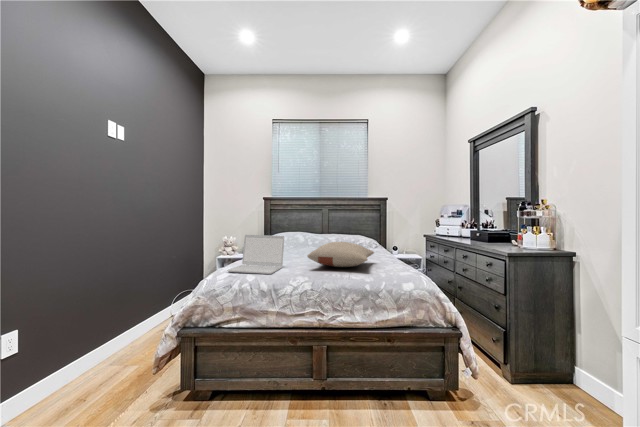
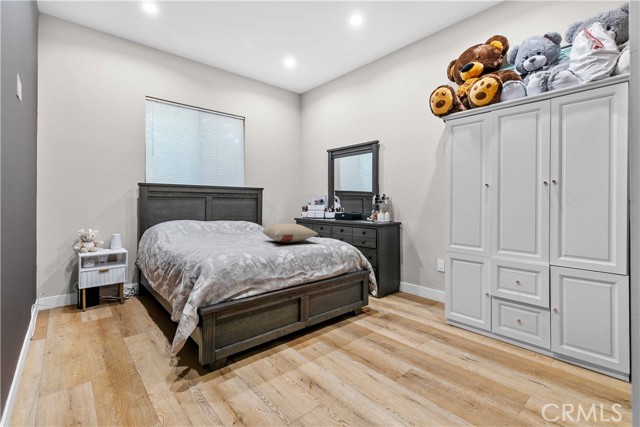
laptop: present [227,235,284,274] -> none [210,220,259,254]

